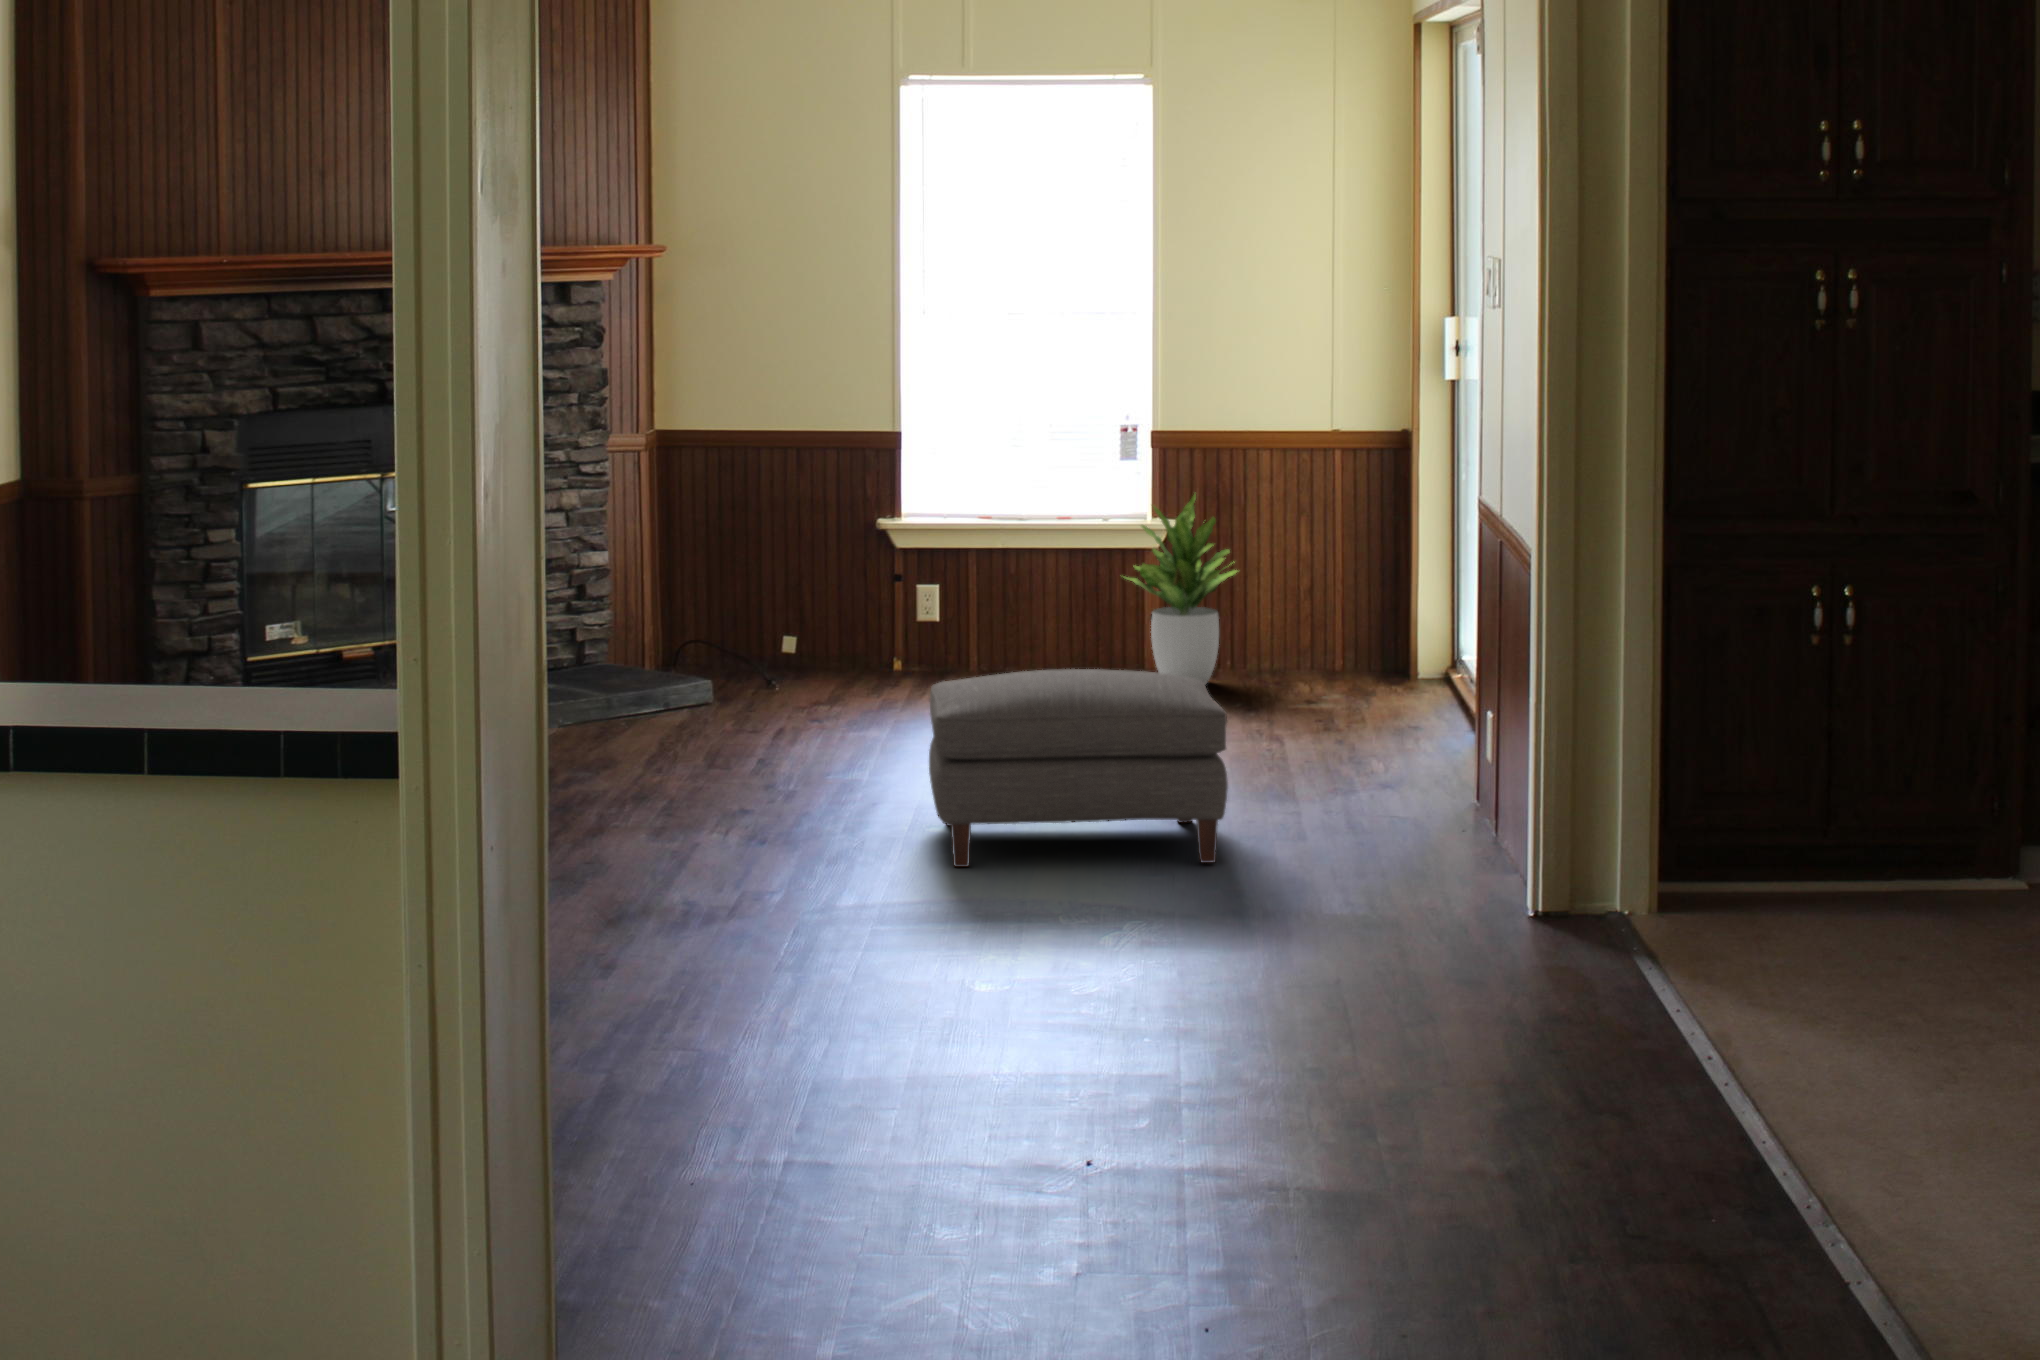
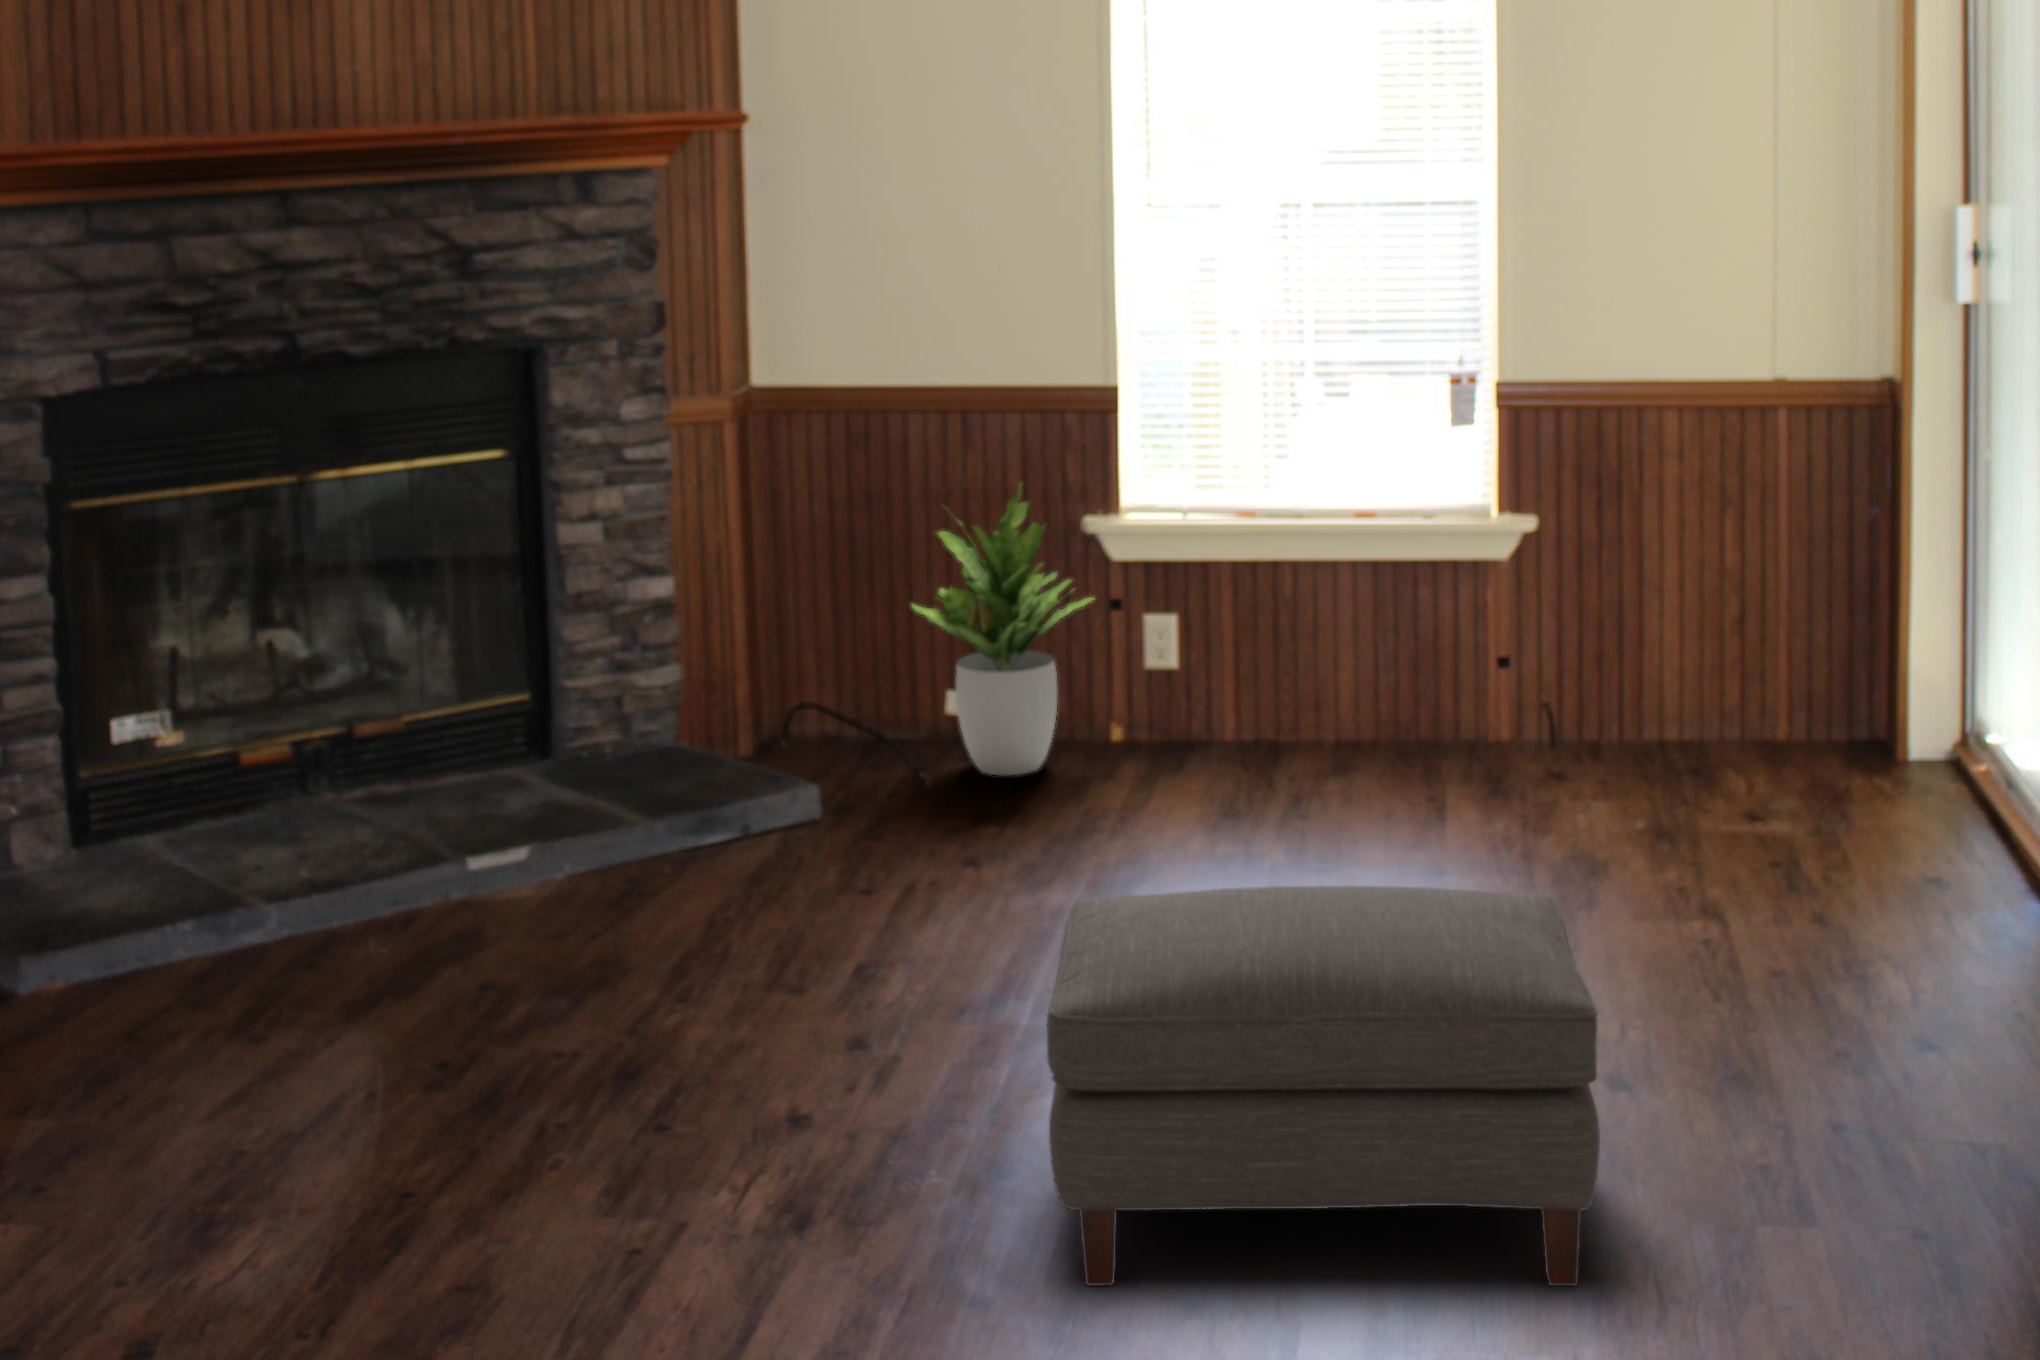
potted plant: present [1125,494,1237,685] -> present [912,486,1095,776]

